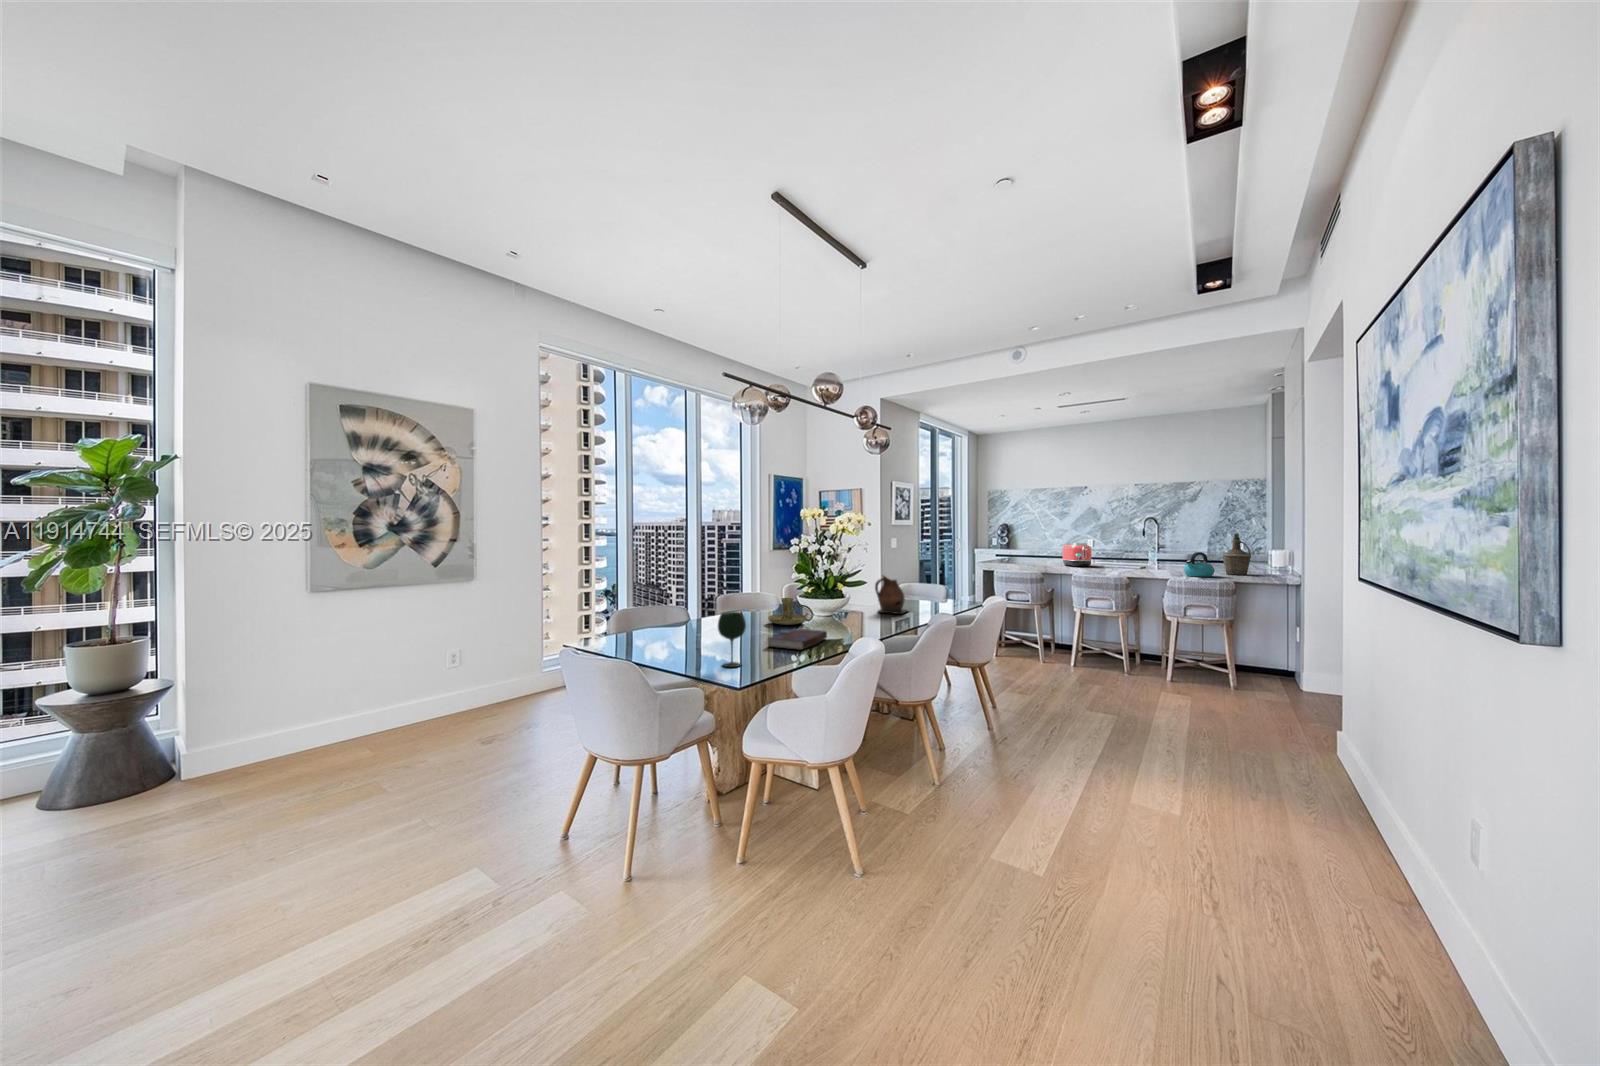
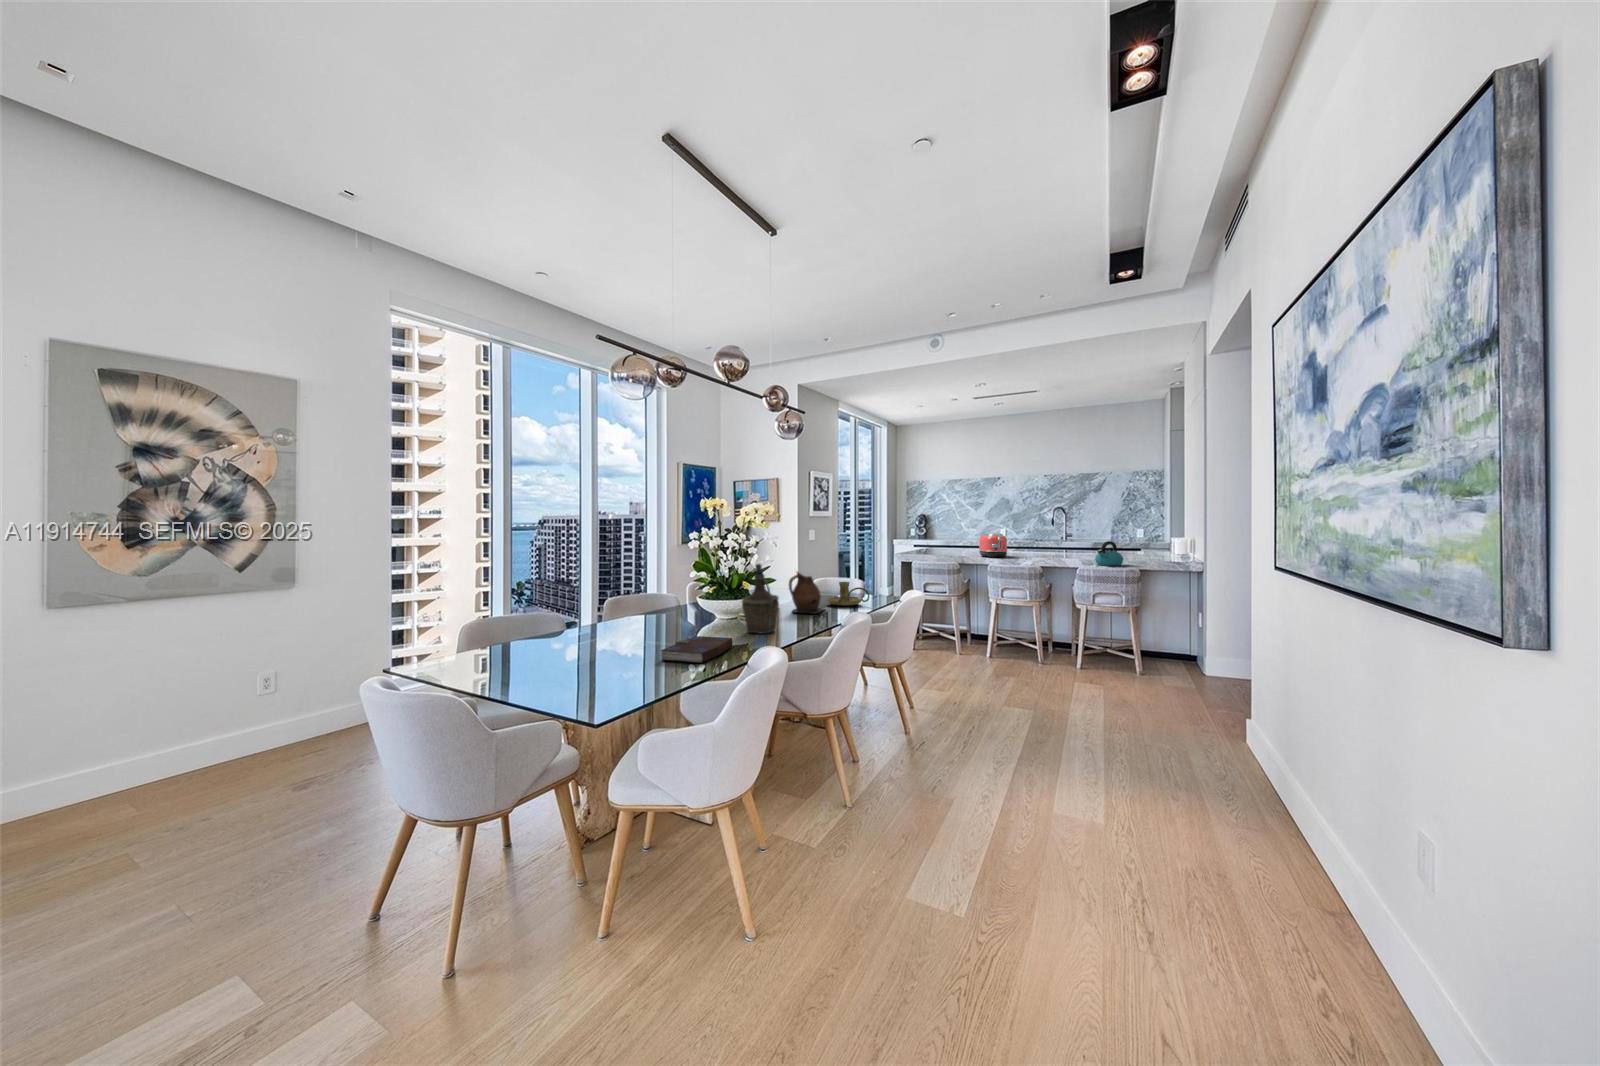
bottle: present [1223,533,1251,575] -> present [742,564,779,633]
candle holder: present [768,598,813,625] -> present [827,582,870,606]
wine glass: present [718,612,746,667] -> none [594,623,630,690]

